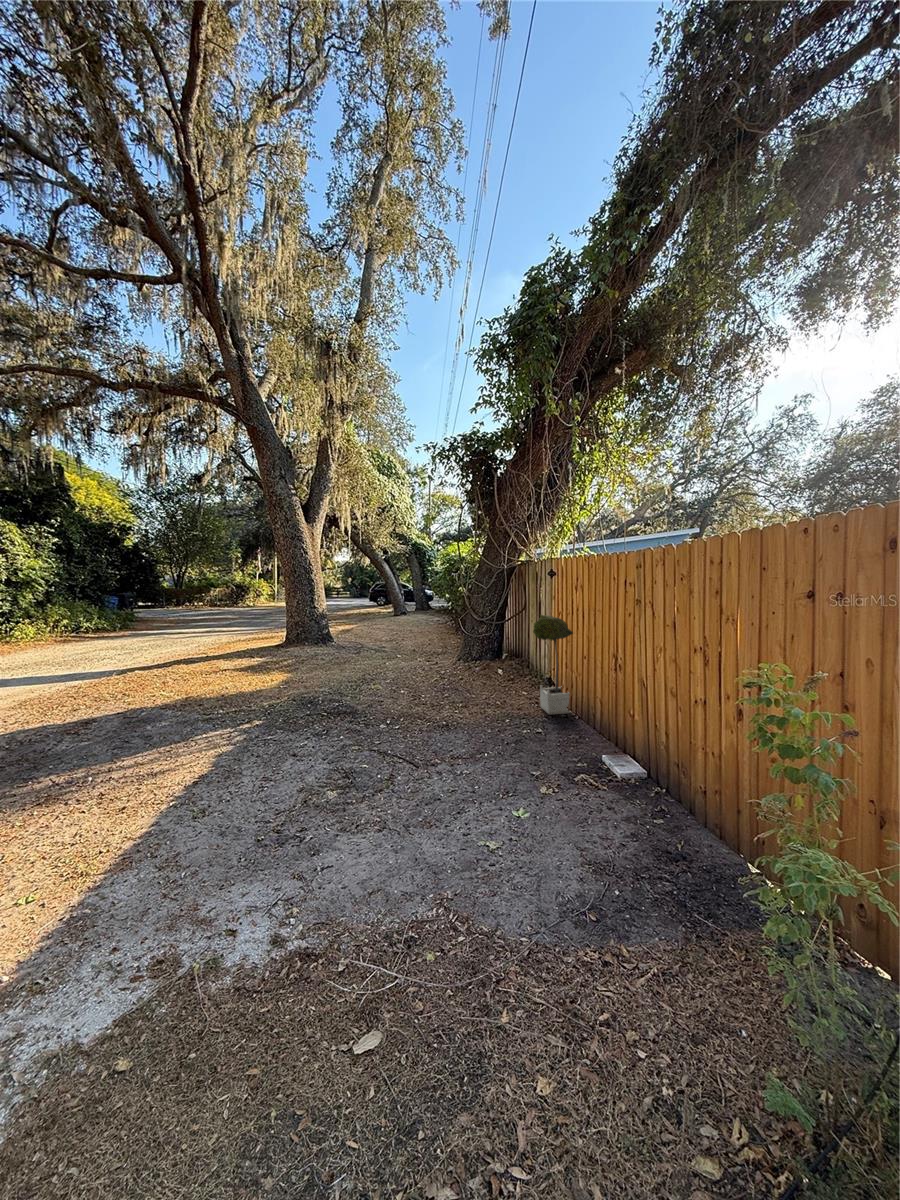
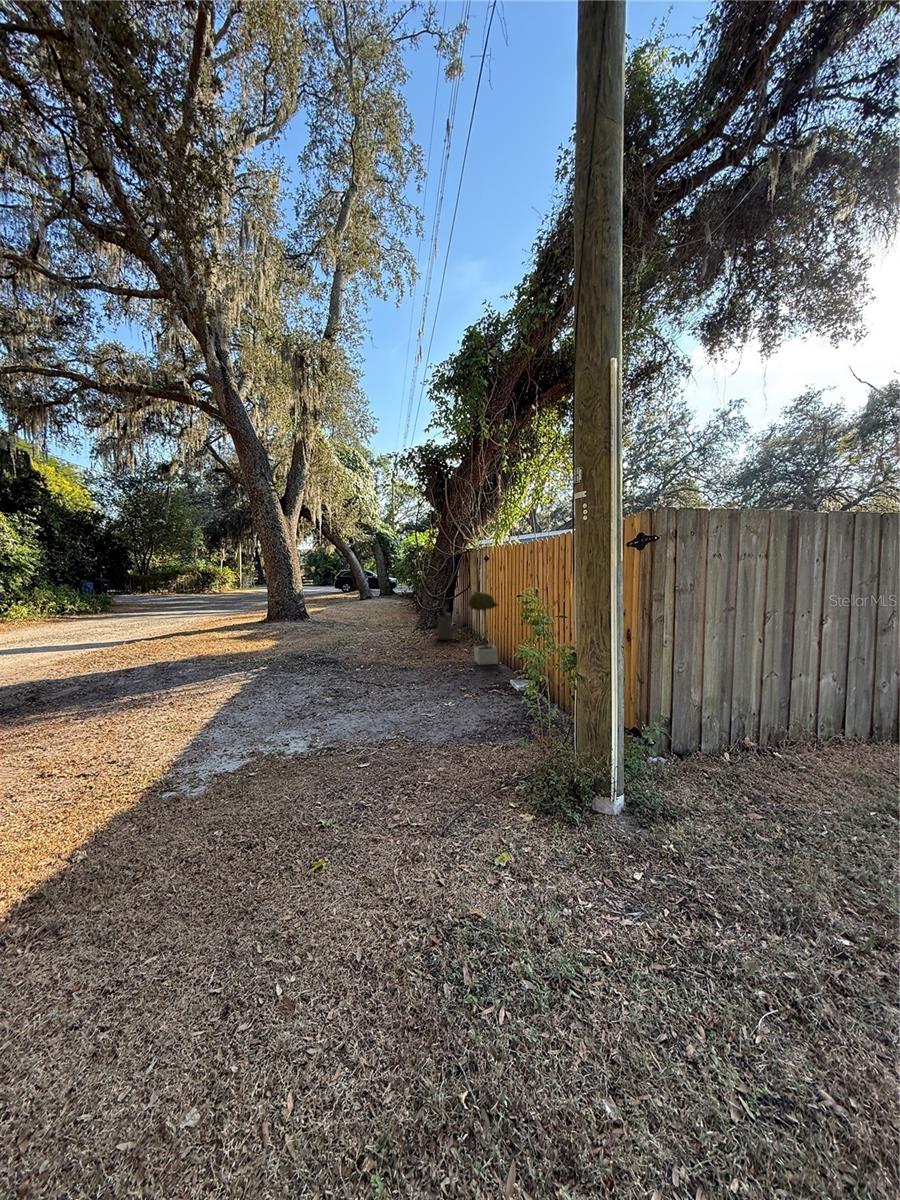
watering can: none [478,631,524,671] -> present [438,607,470,640]

